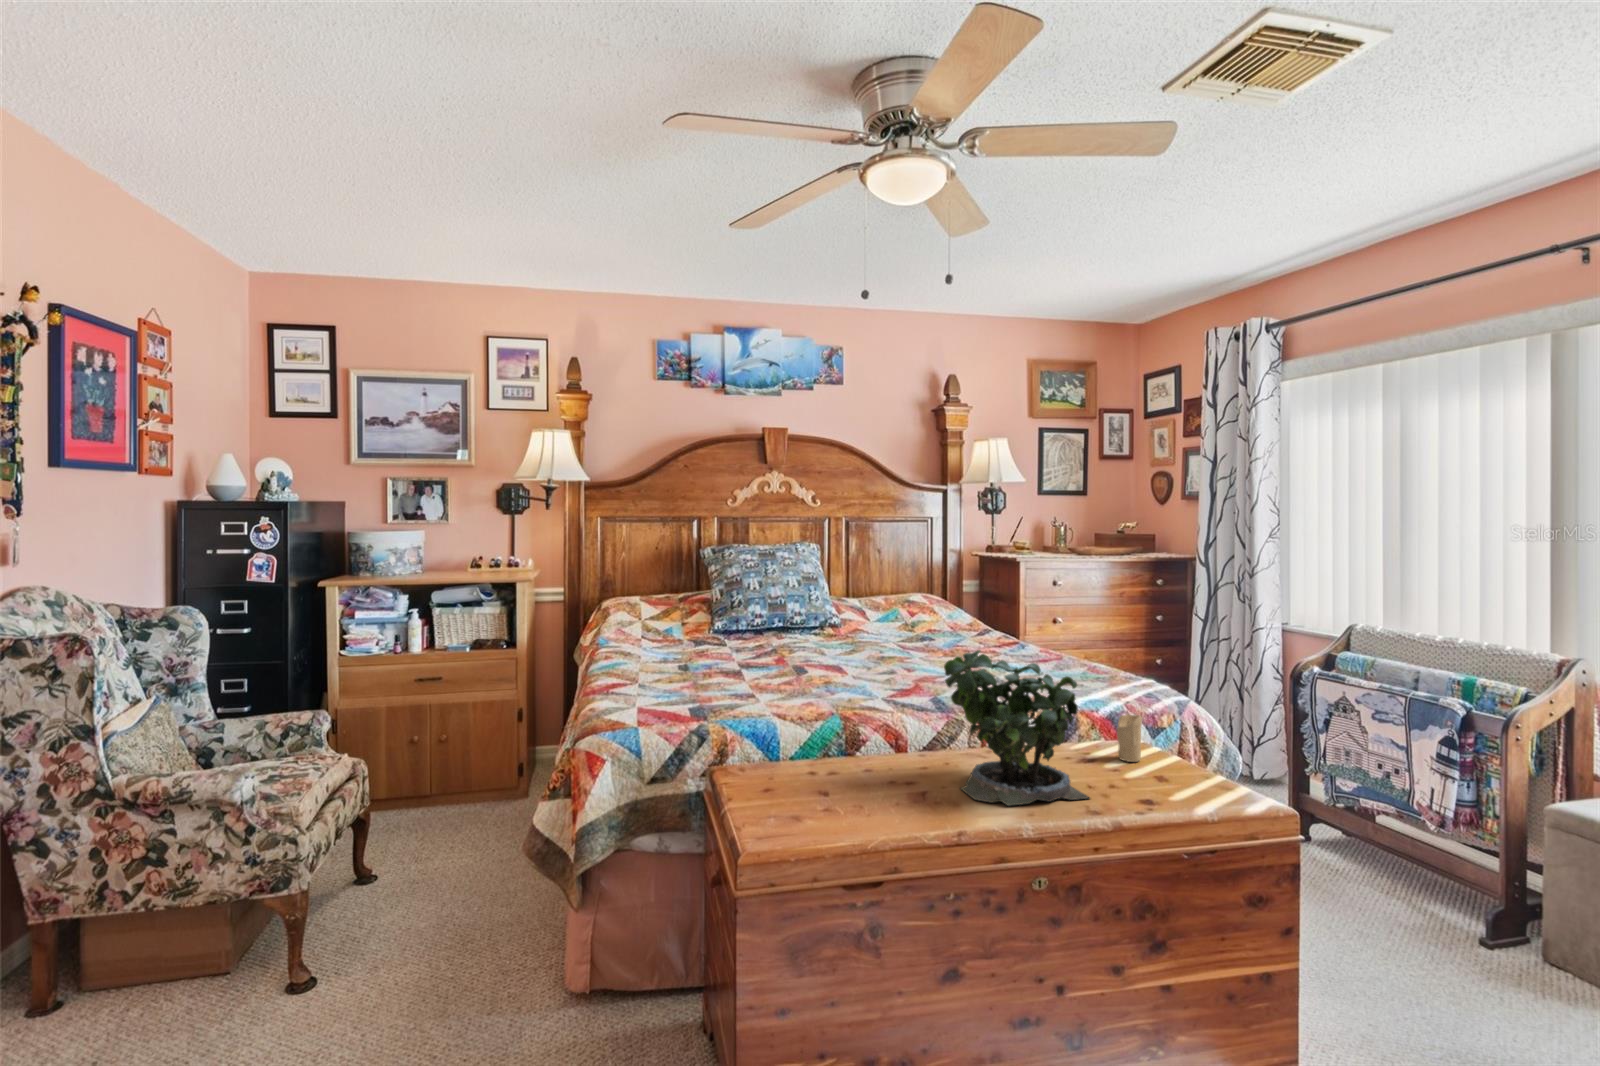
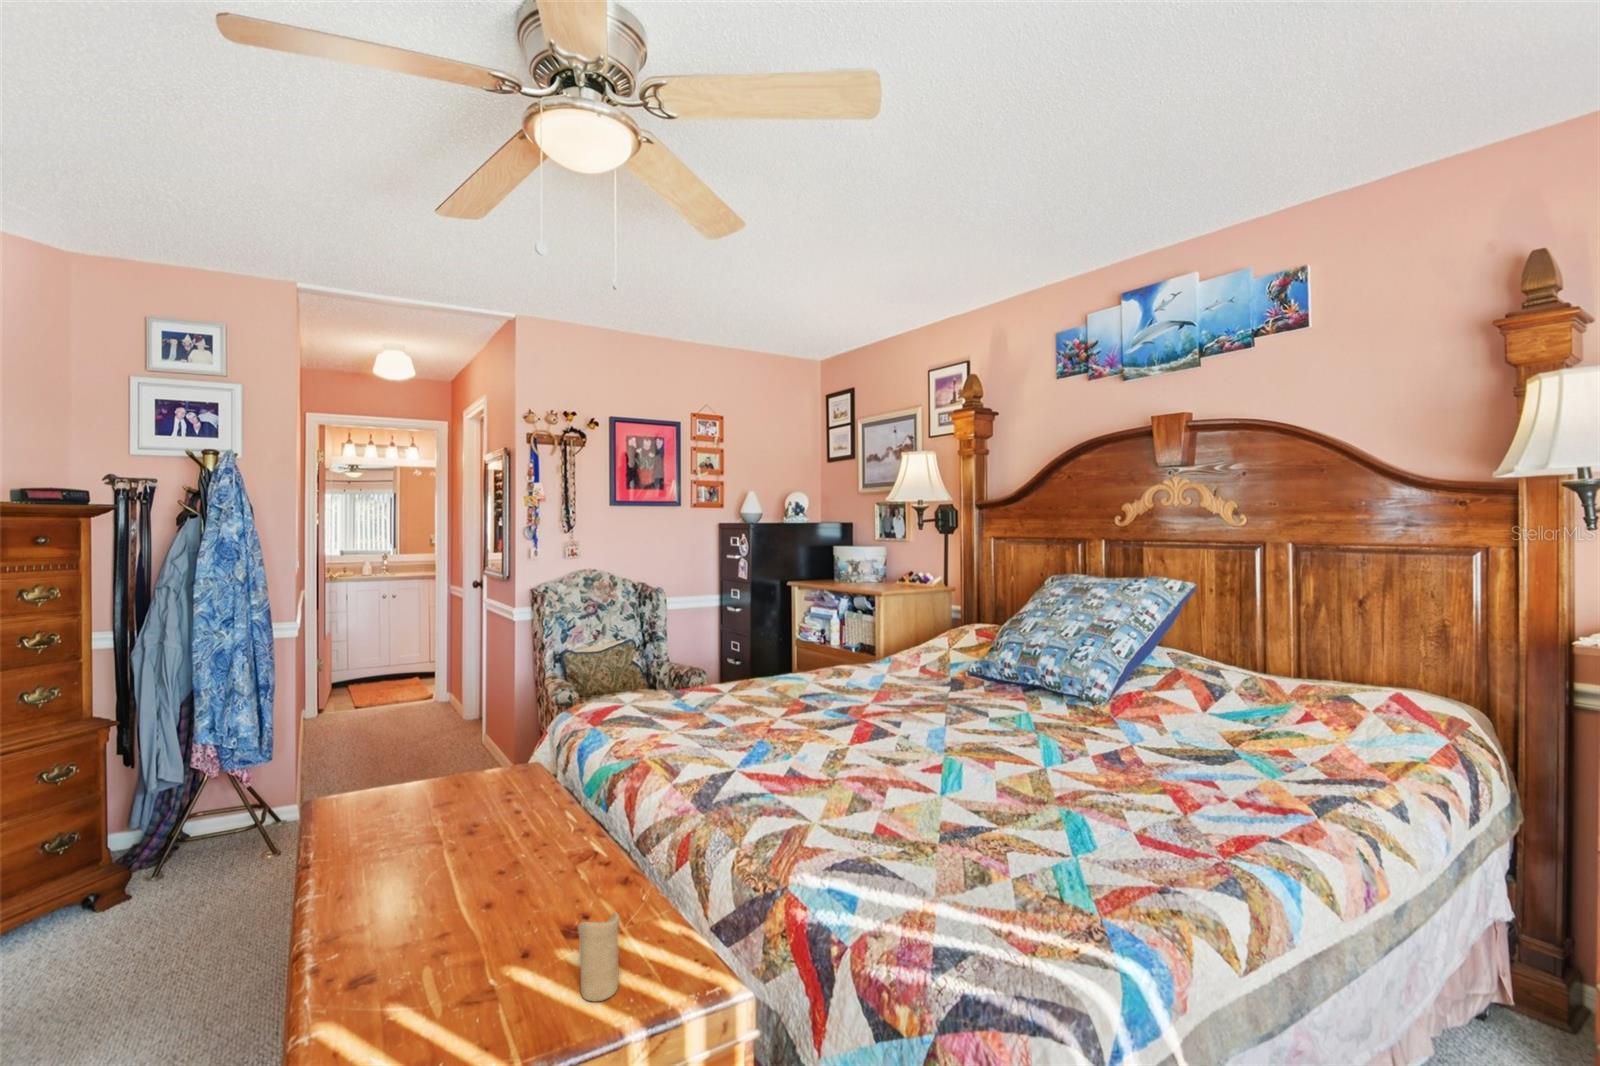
potted plant: present [944,645,1089,806] -> none [381,715,548,956]

